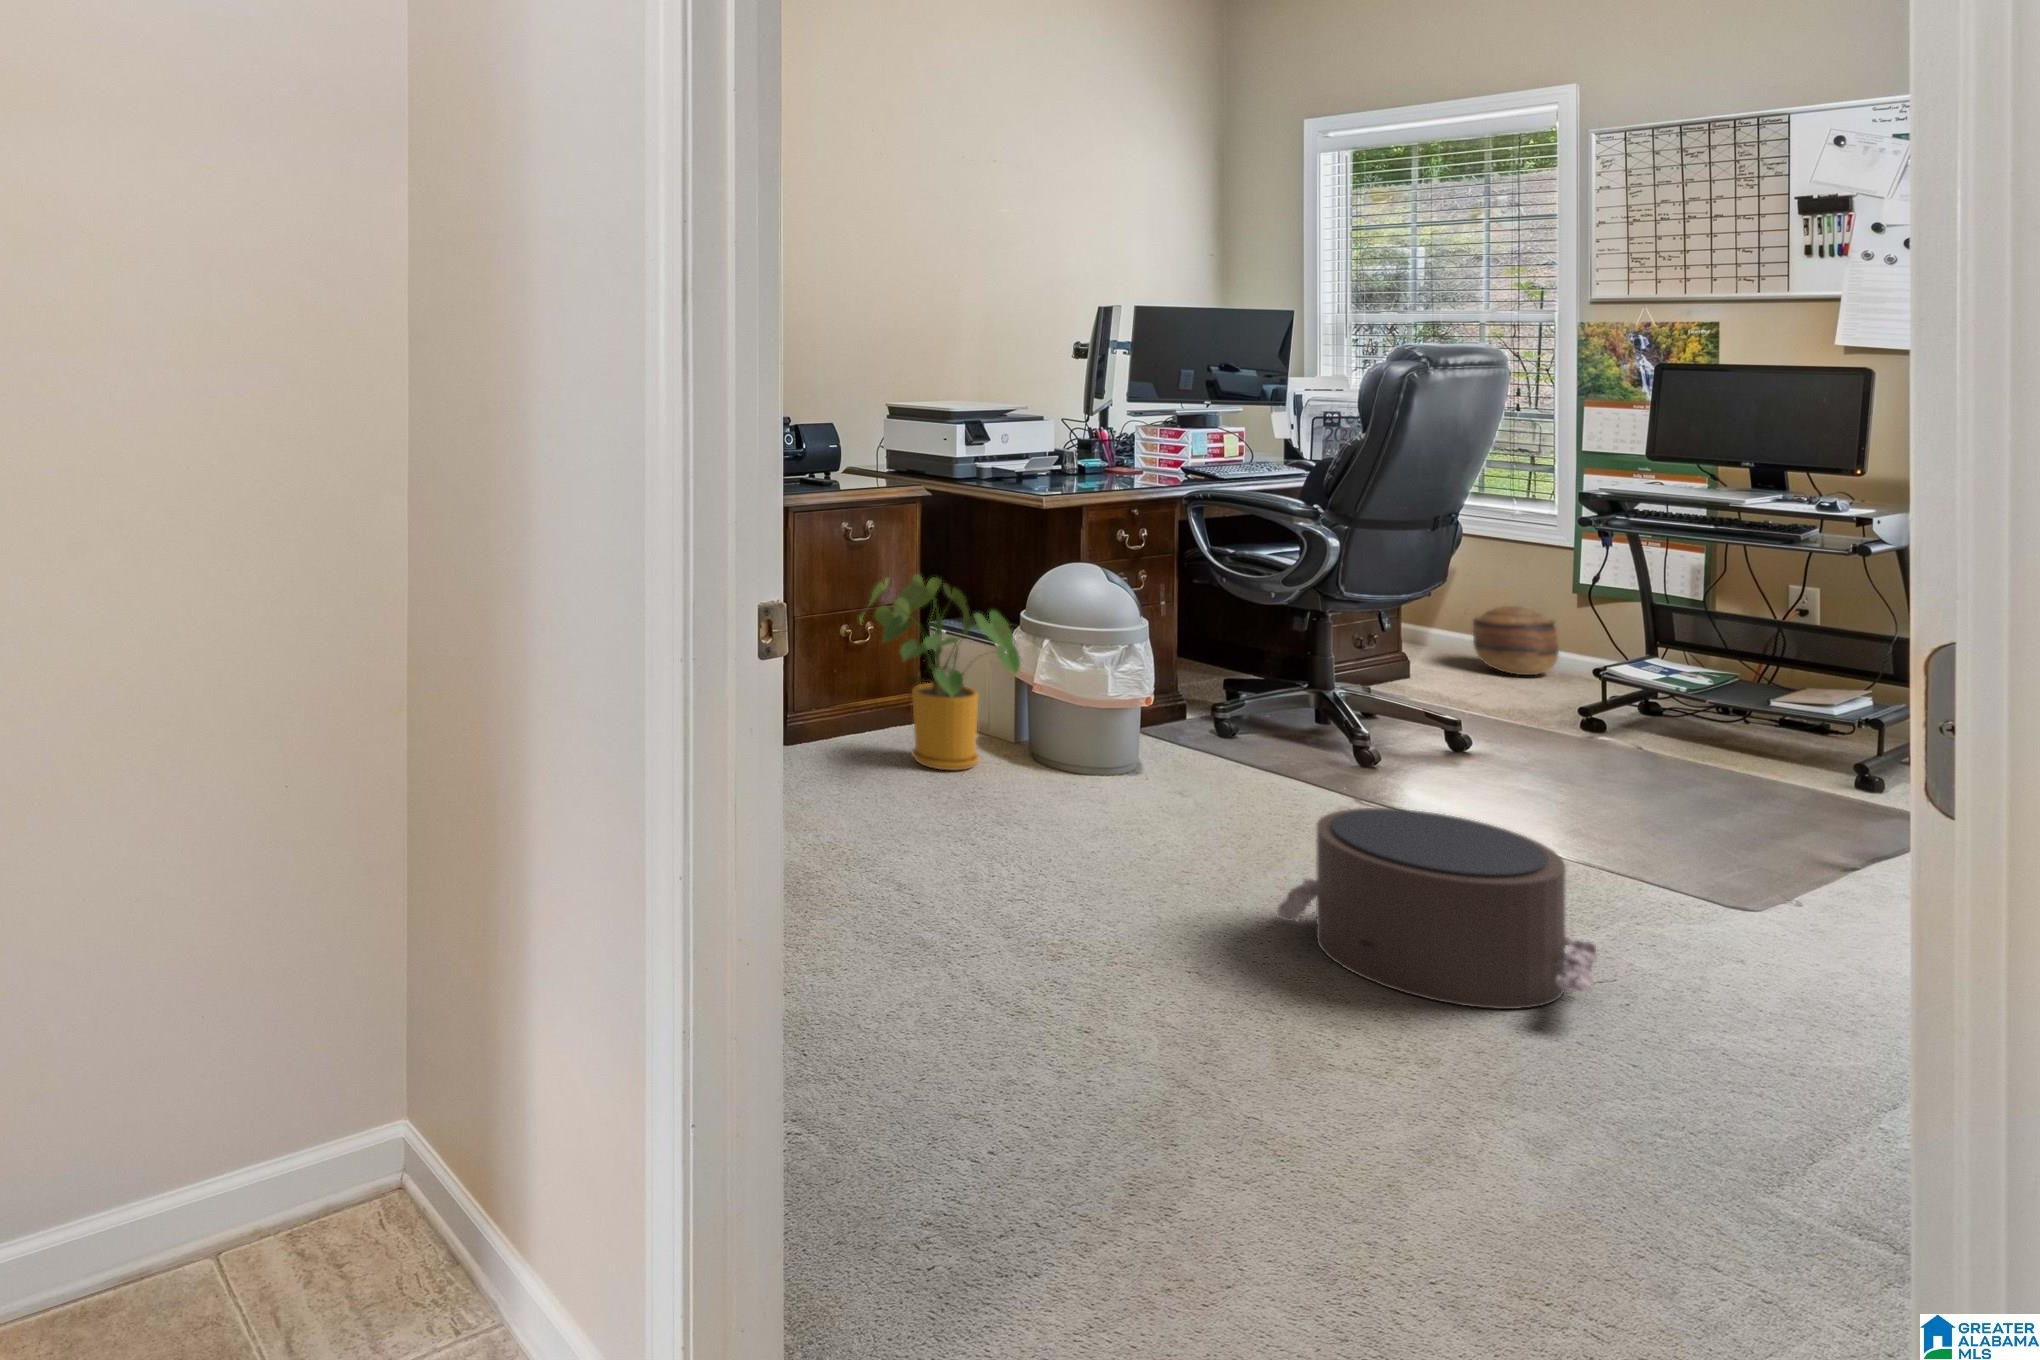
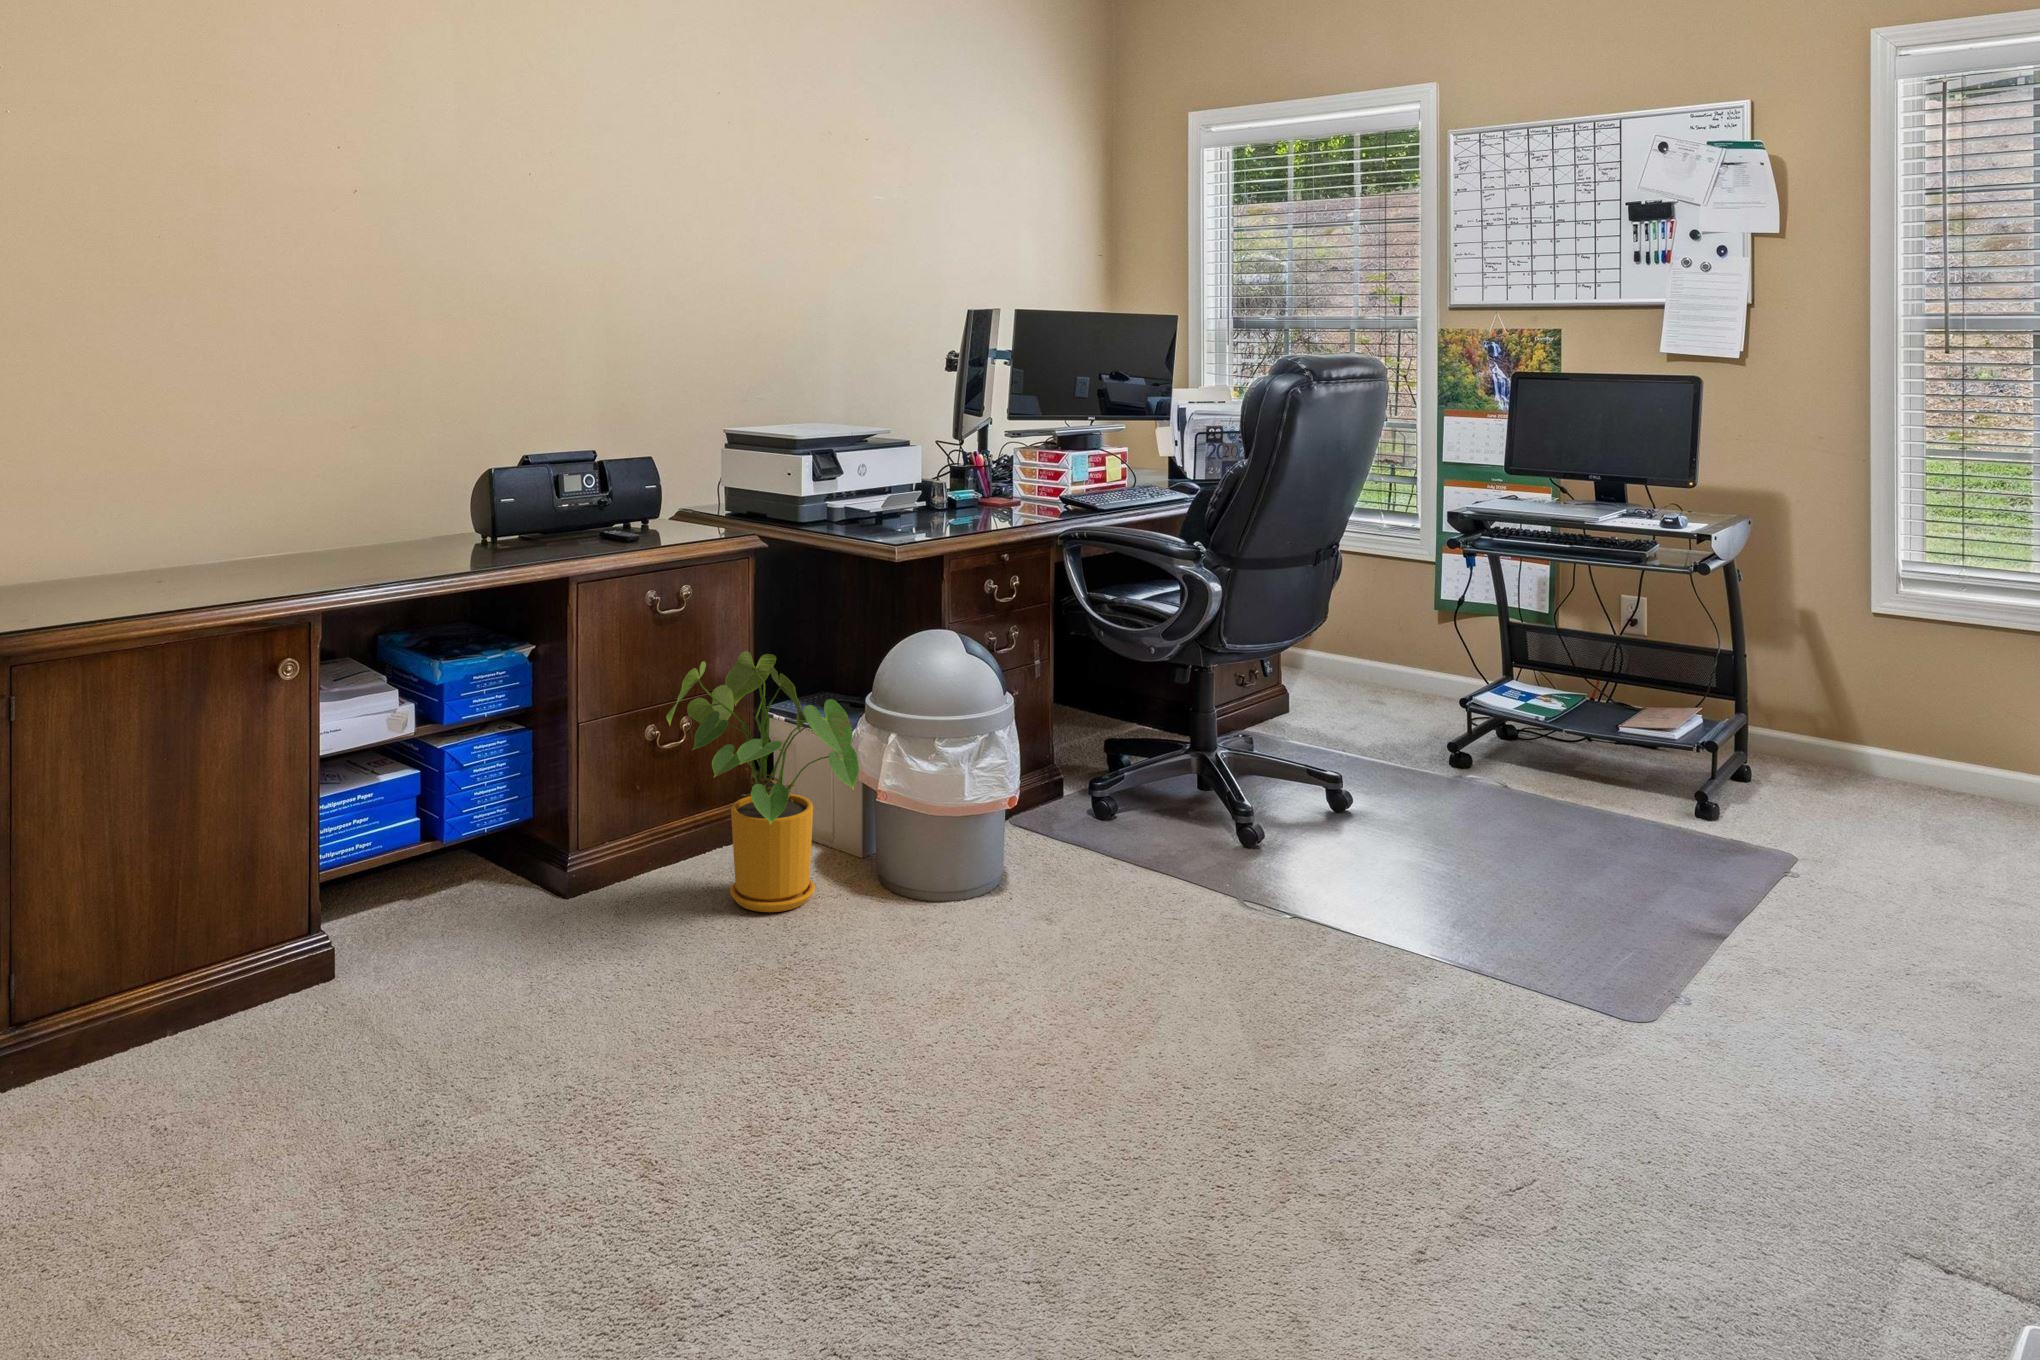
basket: present [1473,606,1559,675] -> none [1345,626,1423,699]
pouf: present [1277,808,1597,1009] -> none [1145,959,1524,1263]

